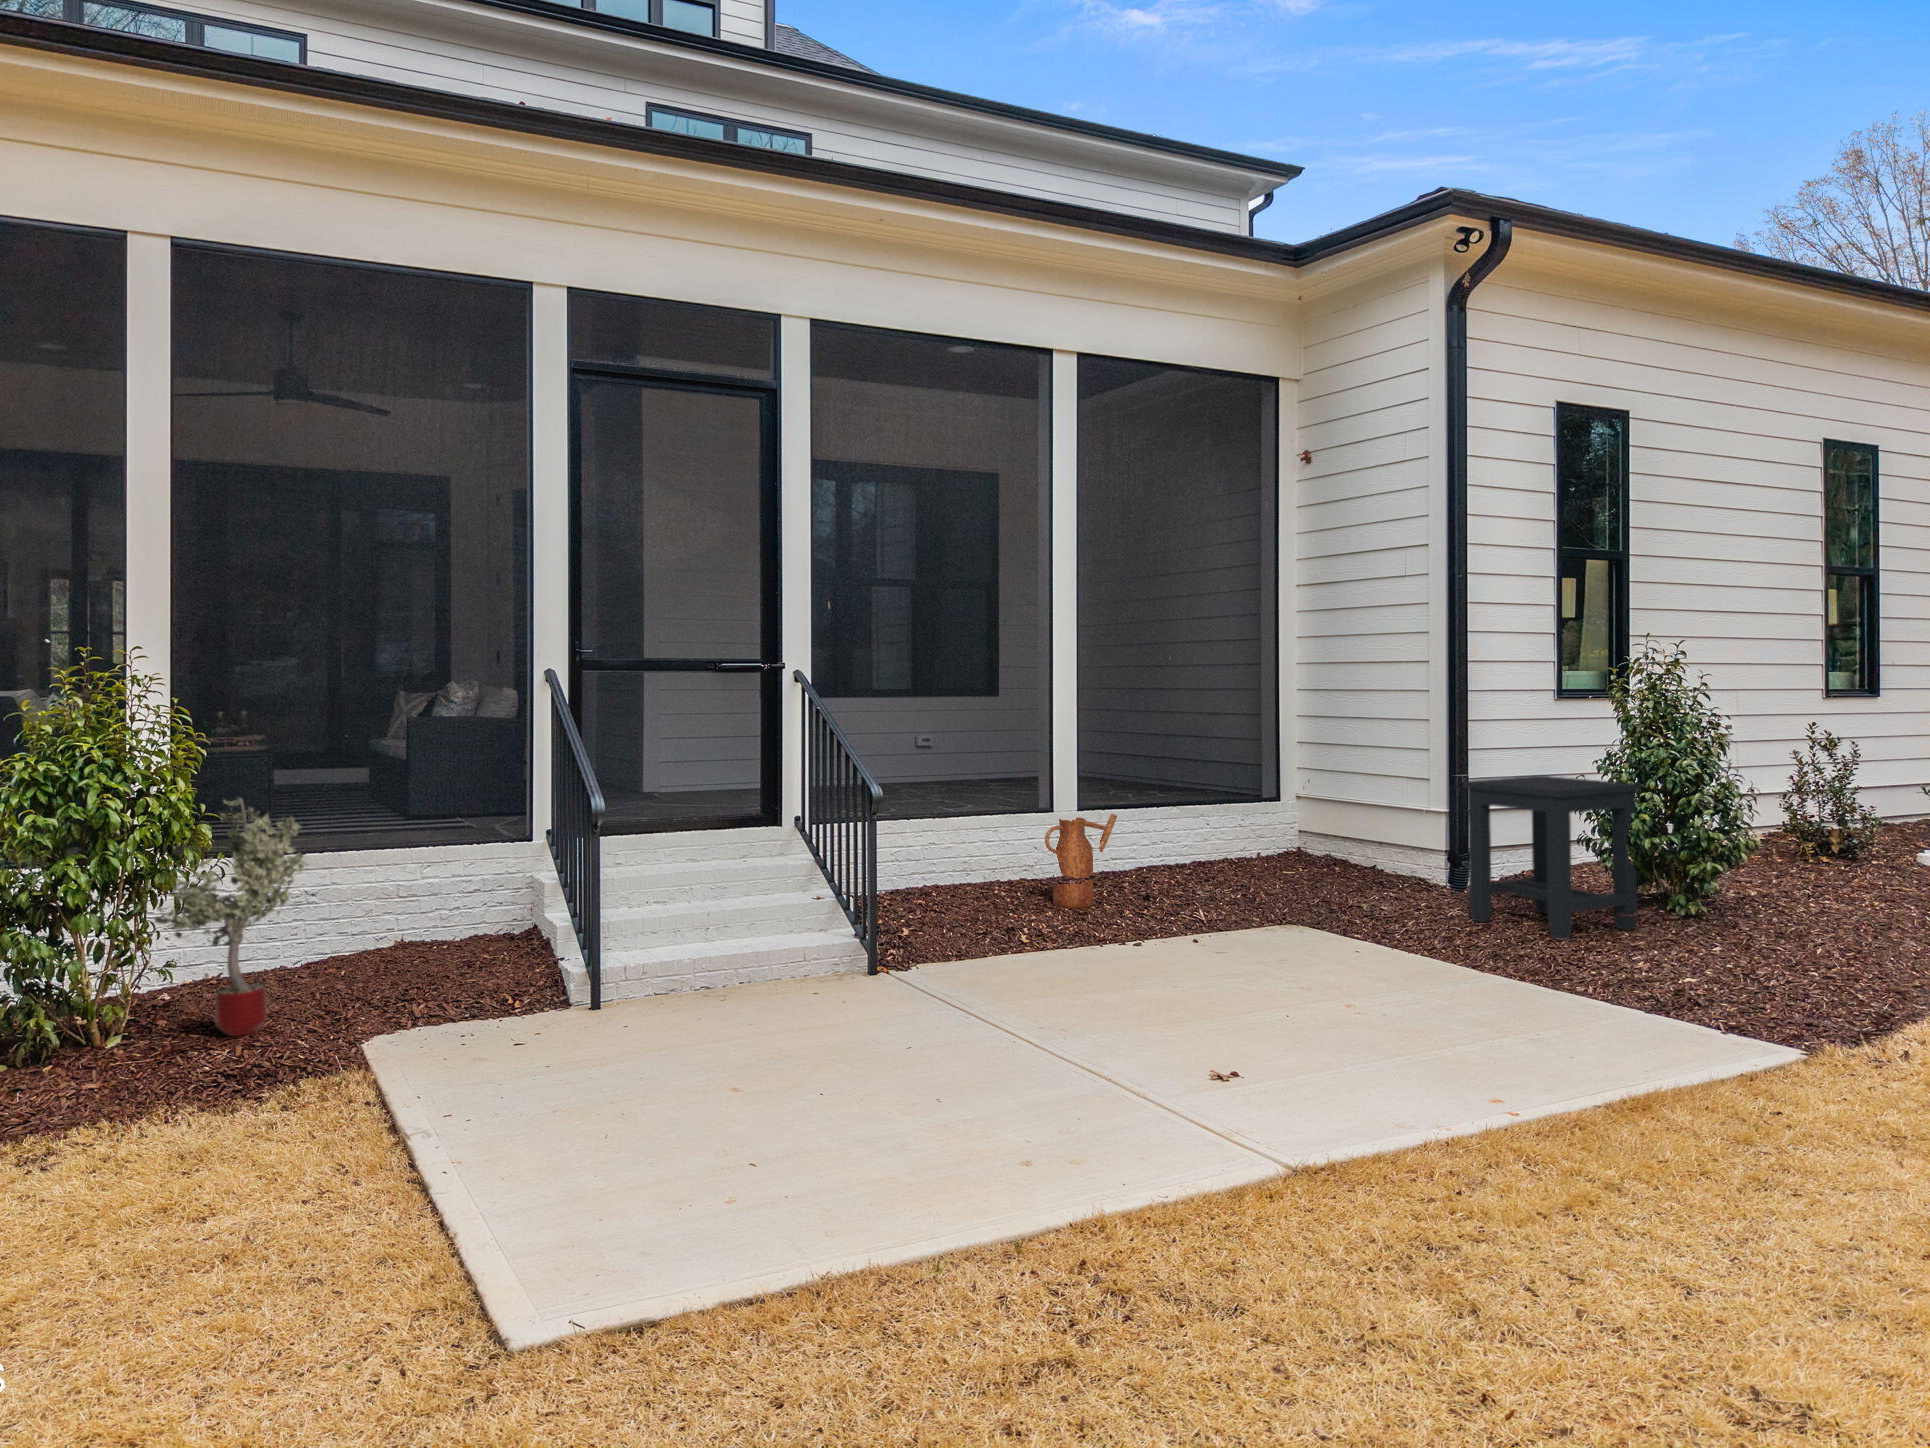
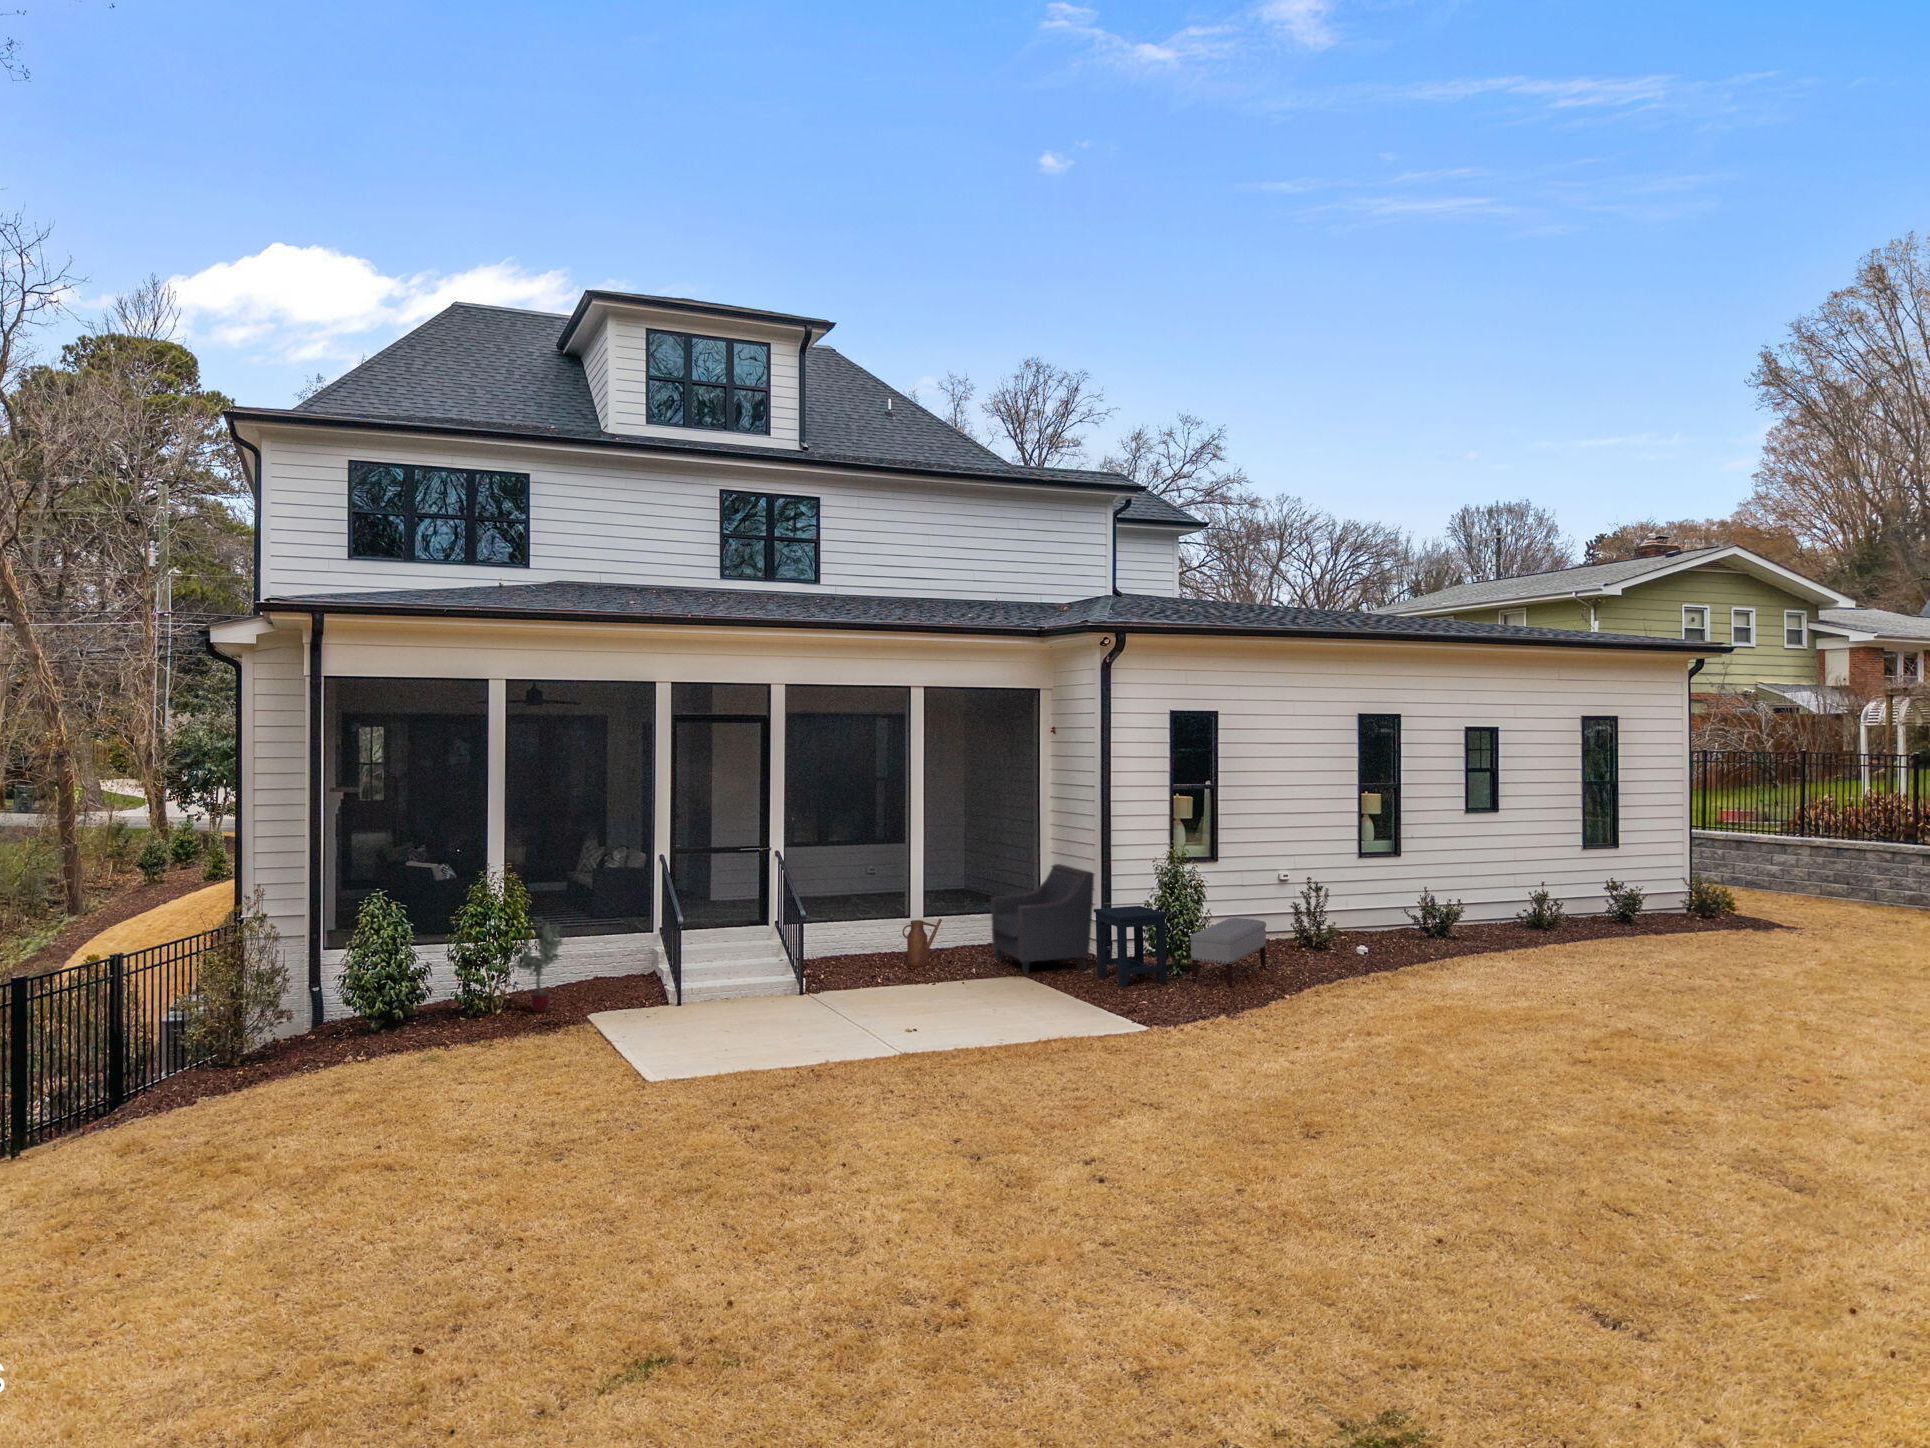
chair: none [1210,709,1436,919] -> present [991,864,1094,975]
bench: none [1671,801,1790,935] -> present [1190,918,1266,987]

